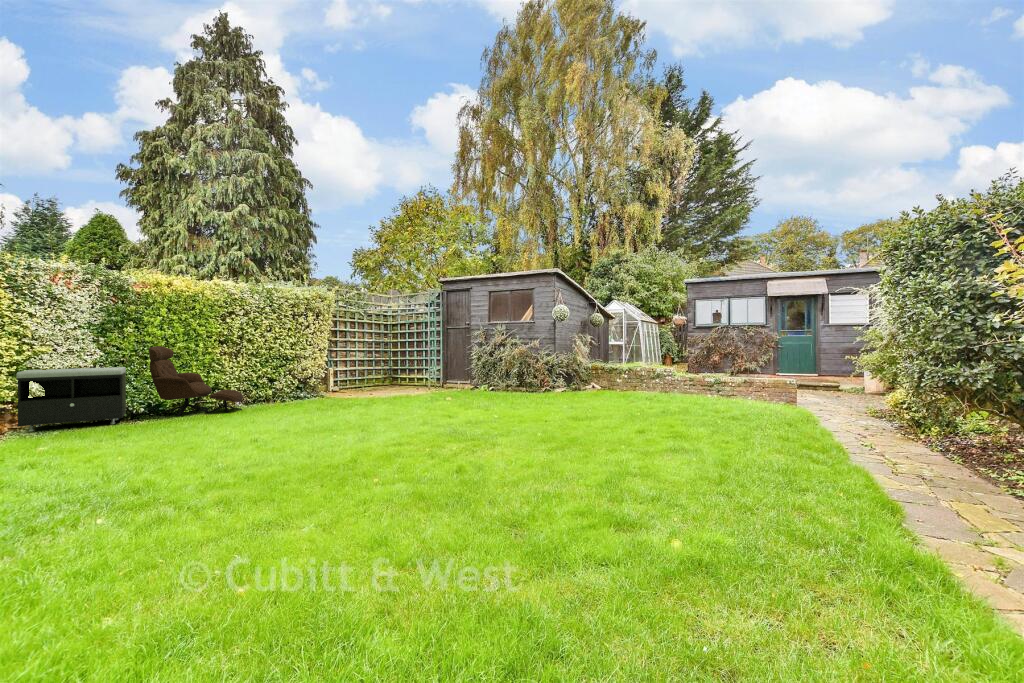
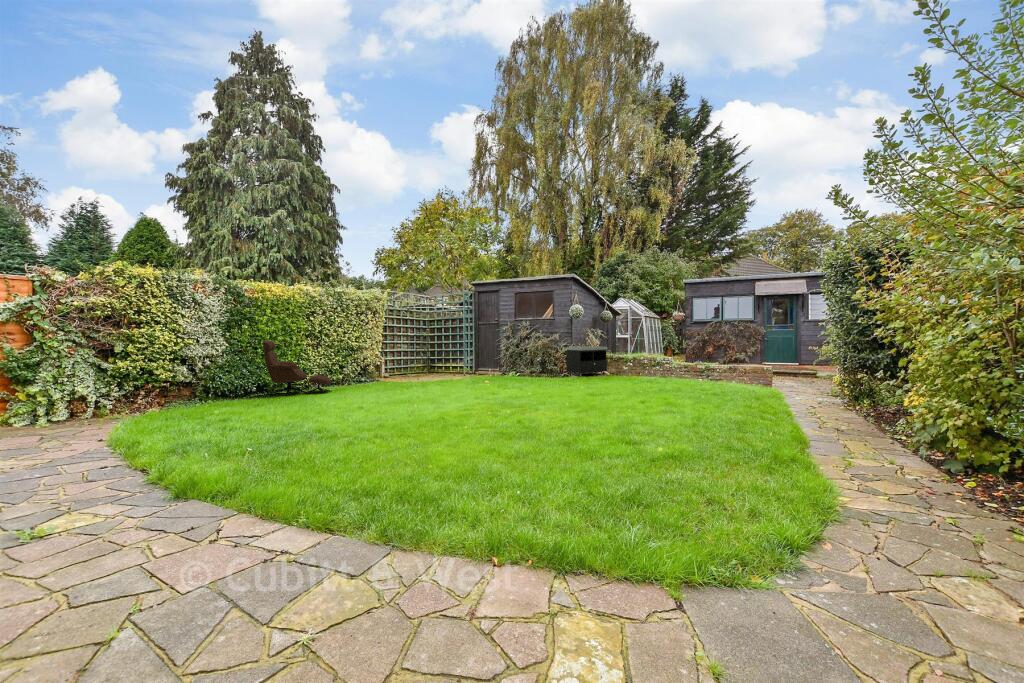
storage bench: present [16,367,126,431] -> present [566,346,608,376]

